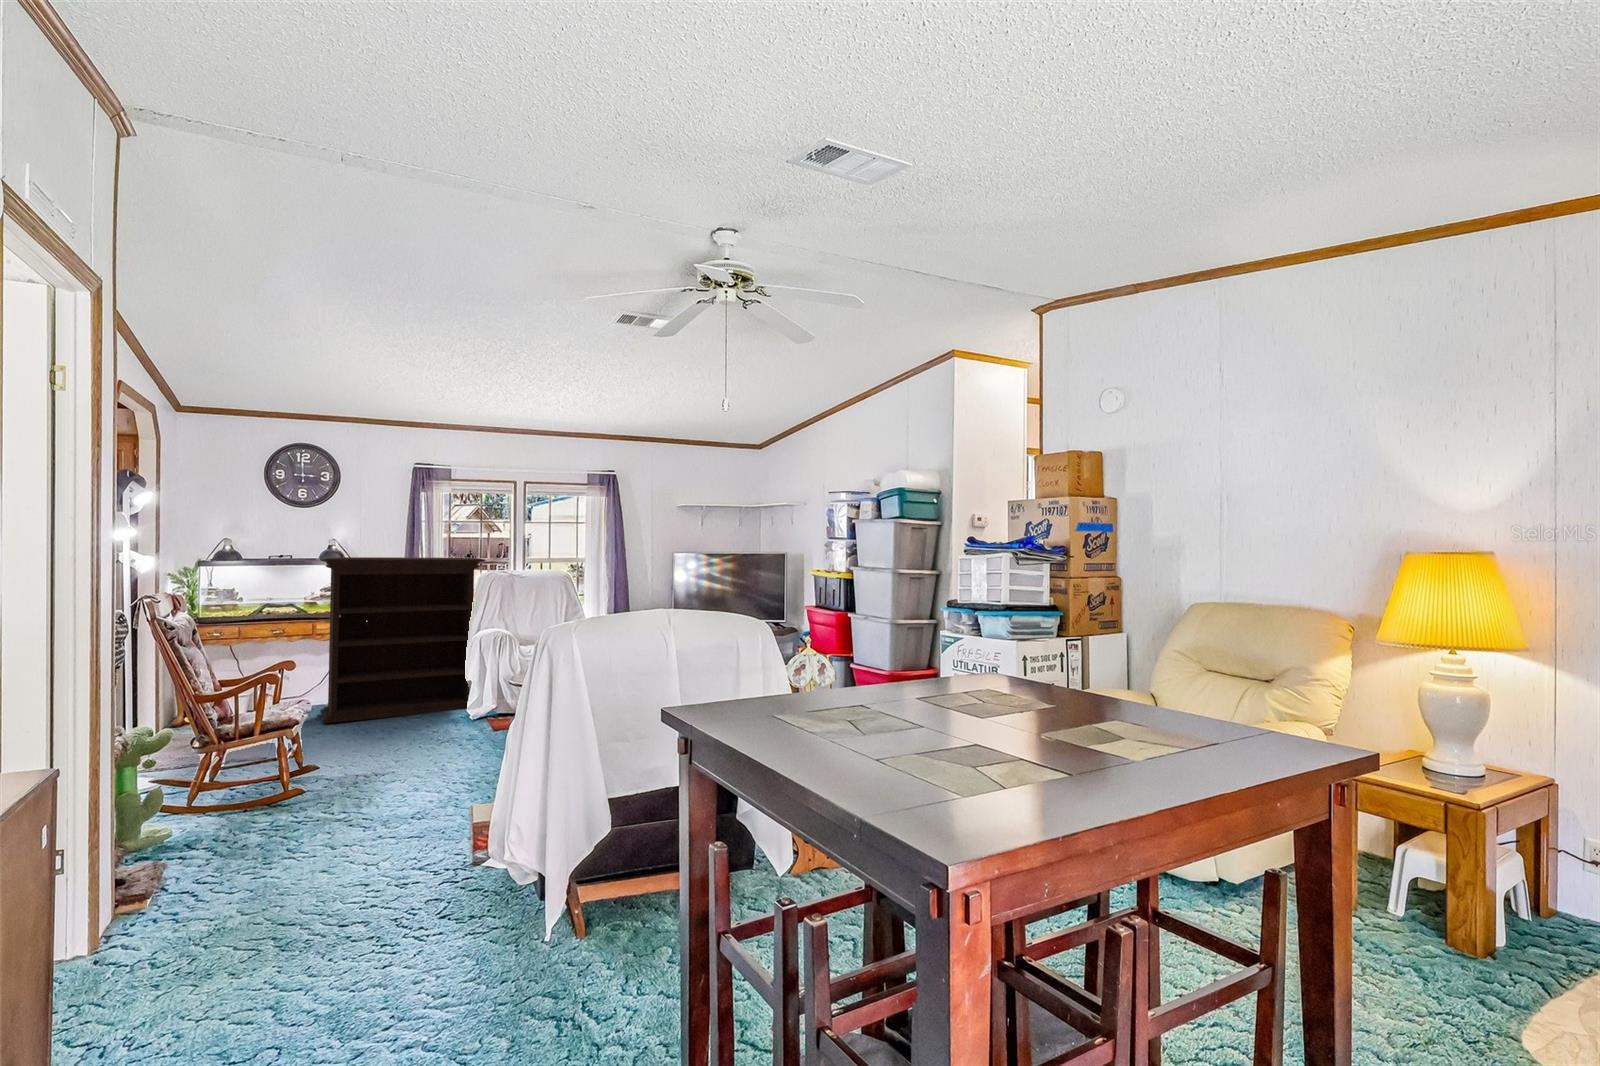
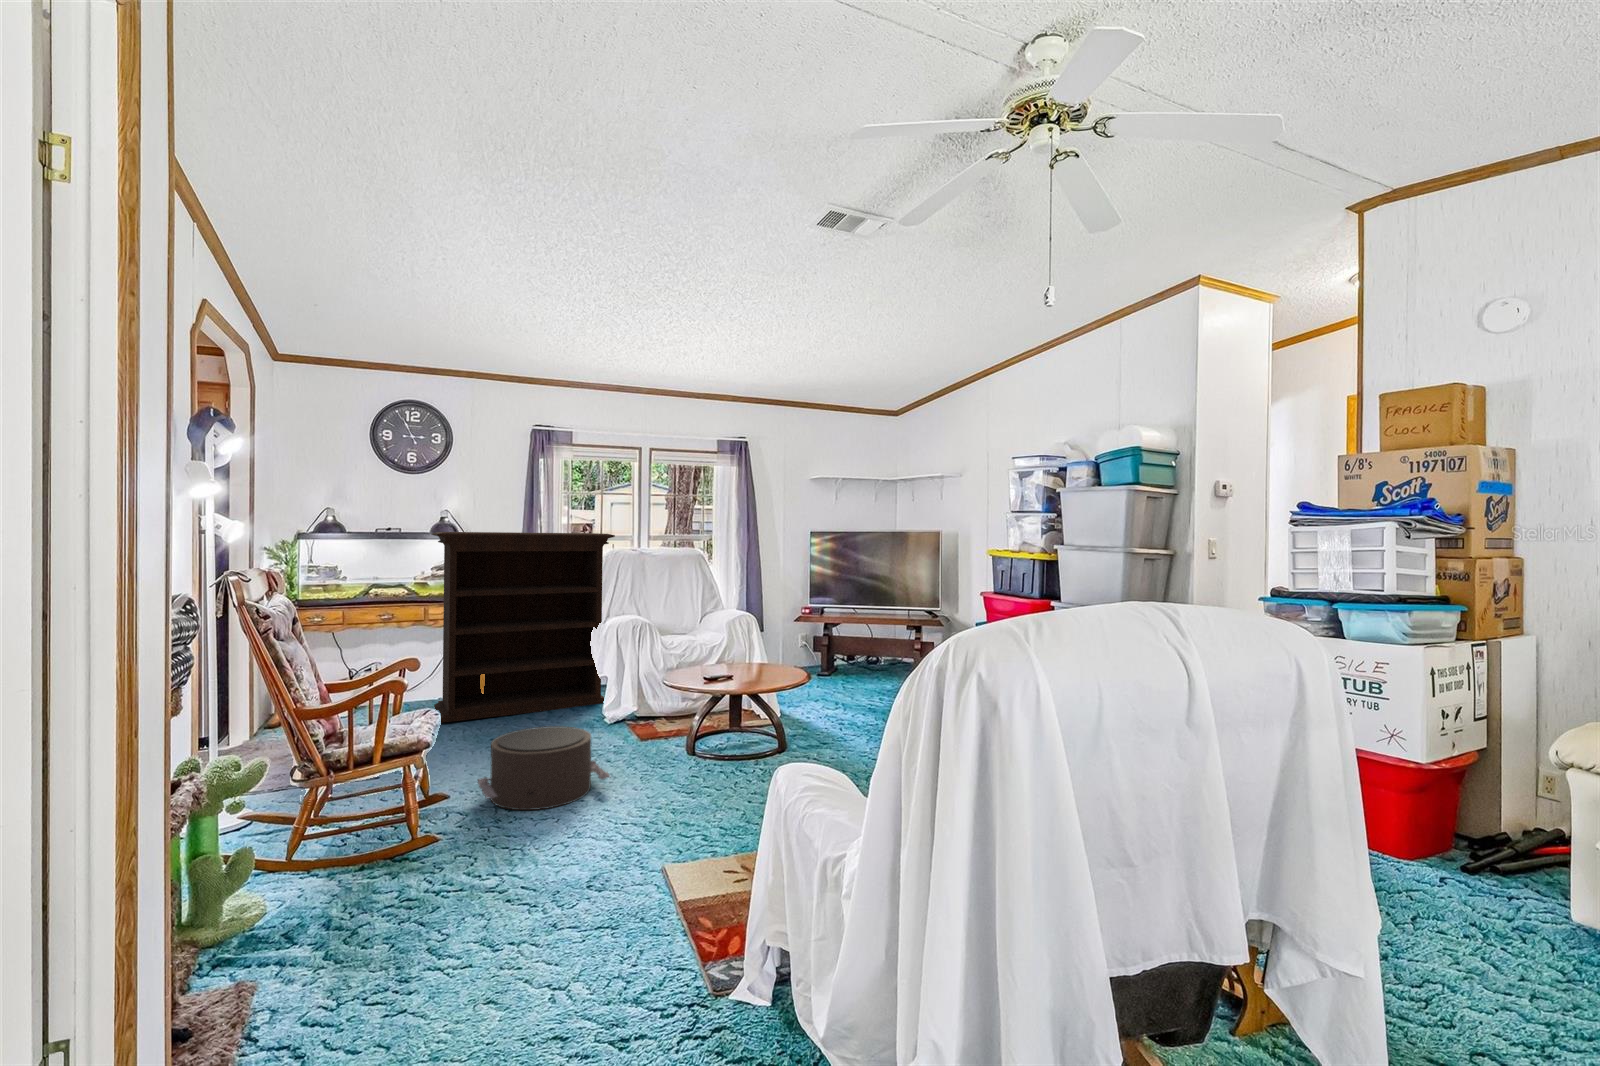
pouf: none [343,717,453,778] -> present [478,726,610,810]

